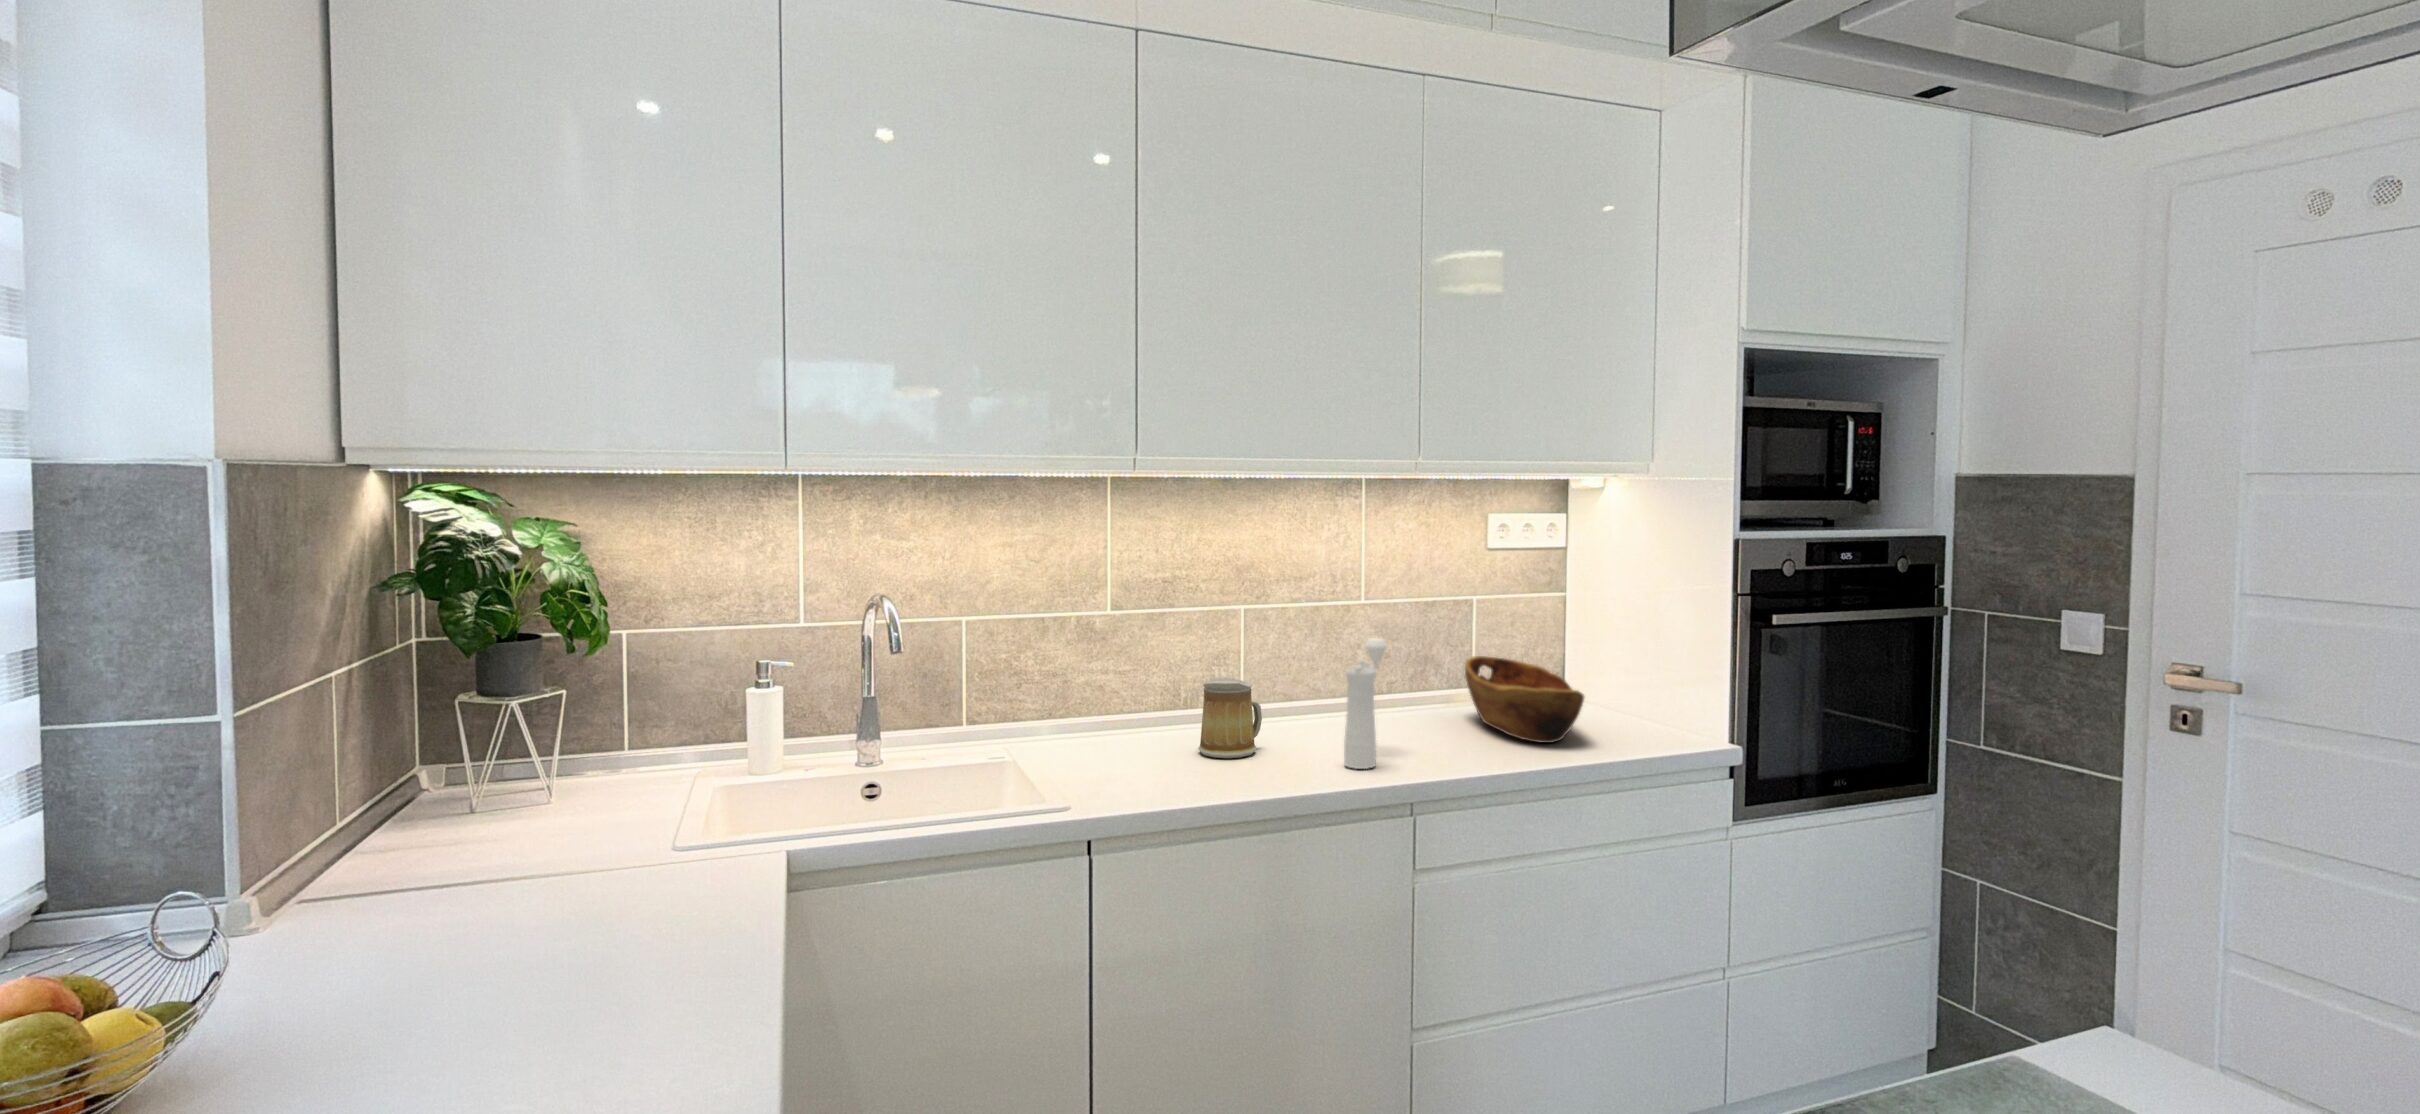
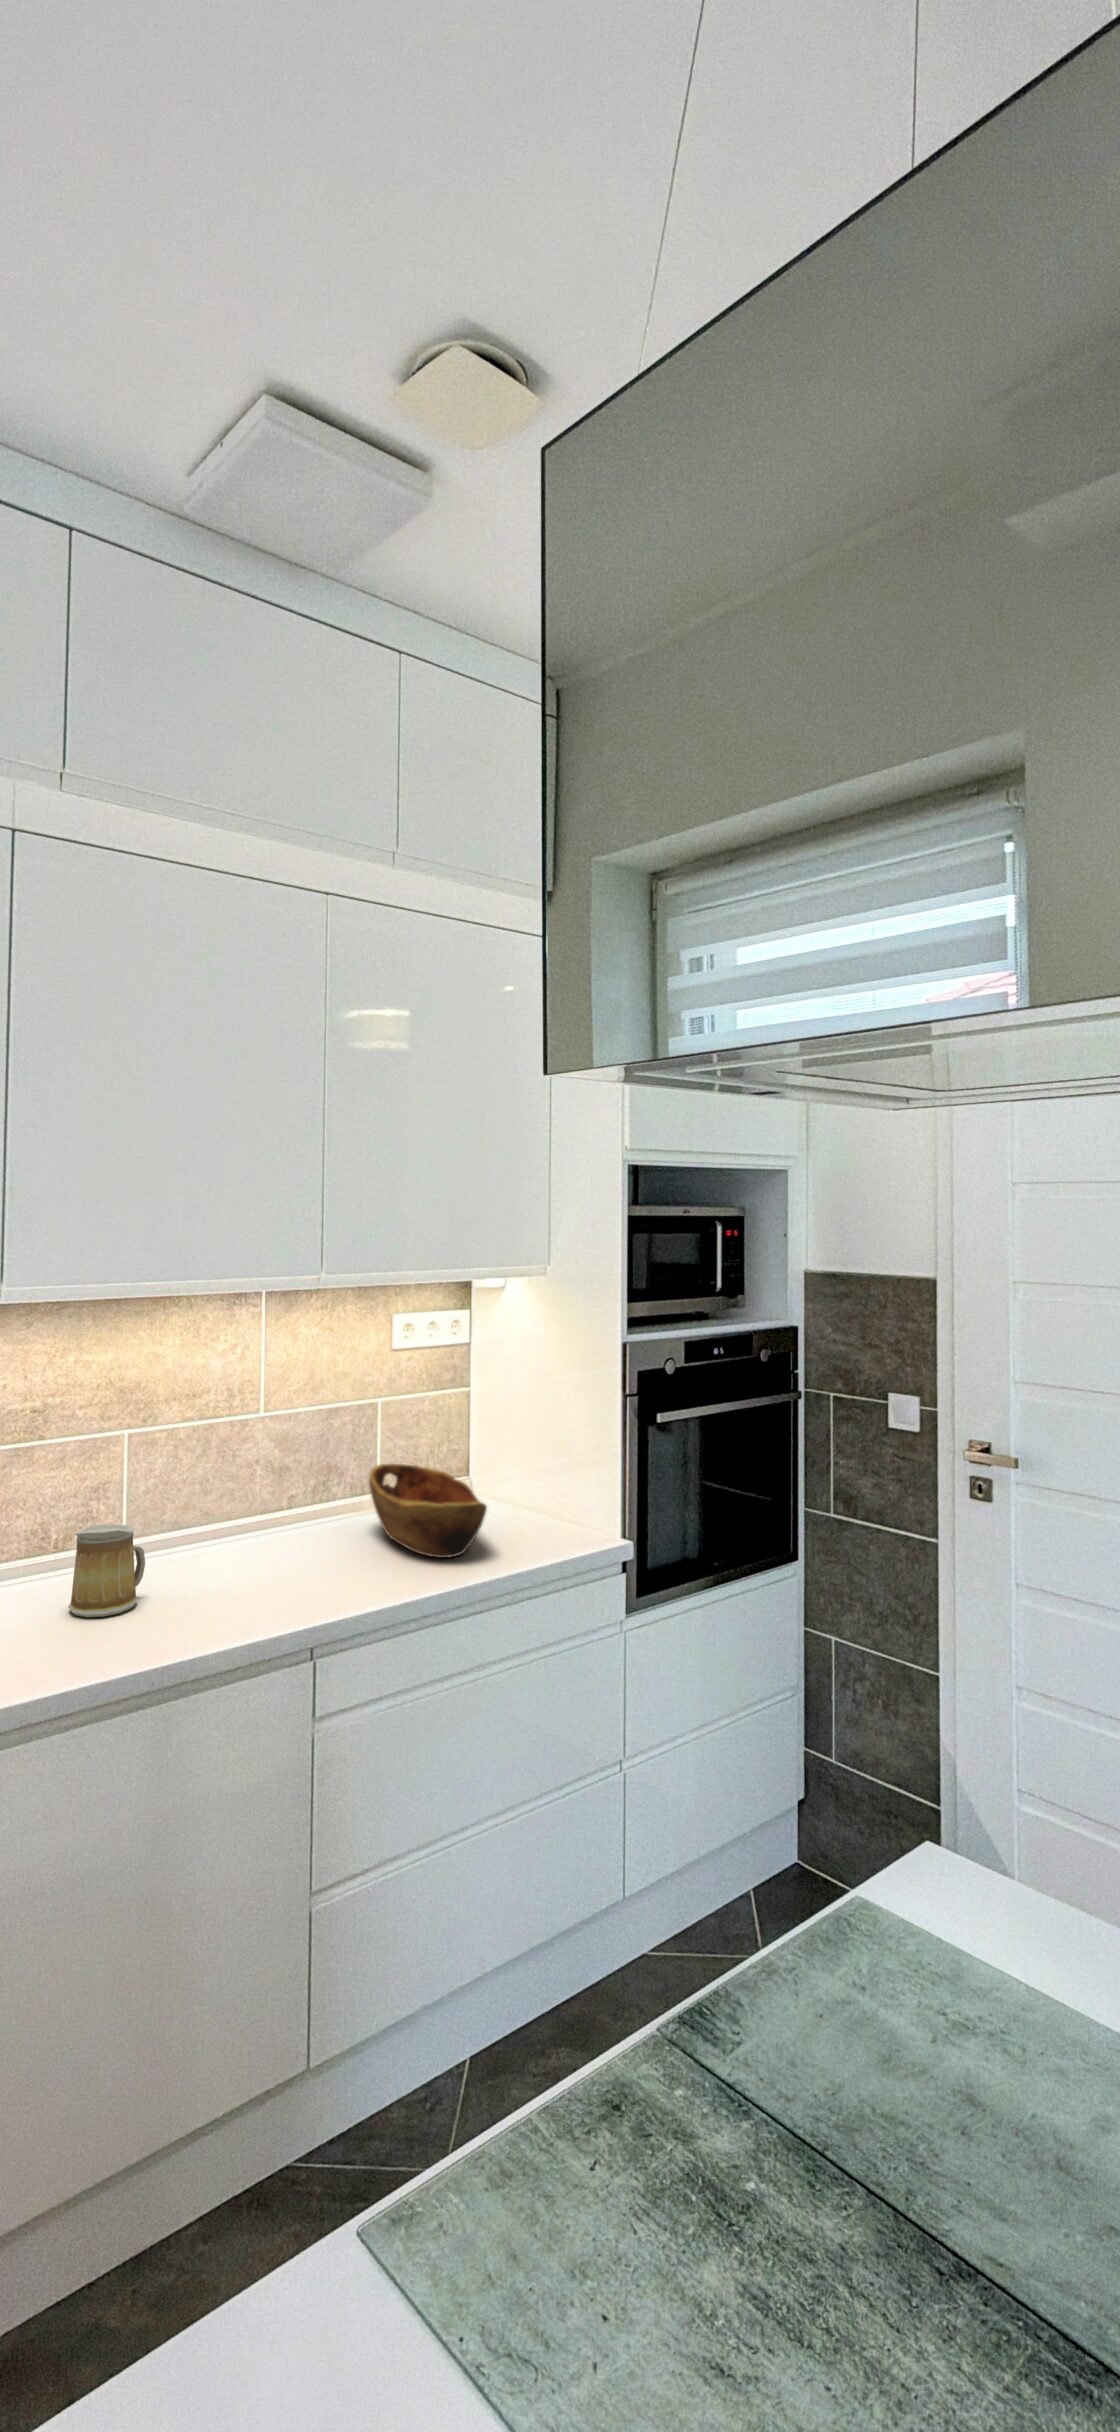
pepper mill: present [1344,638,1387,769] -> none [237,1465,287,1615]

